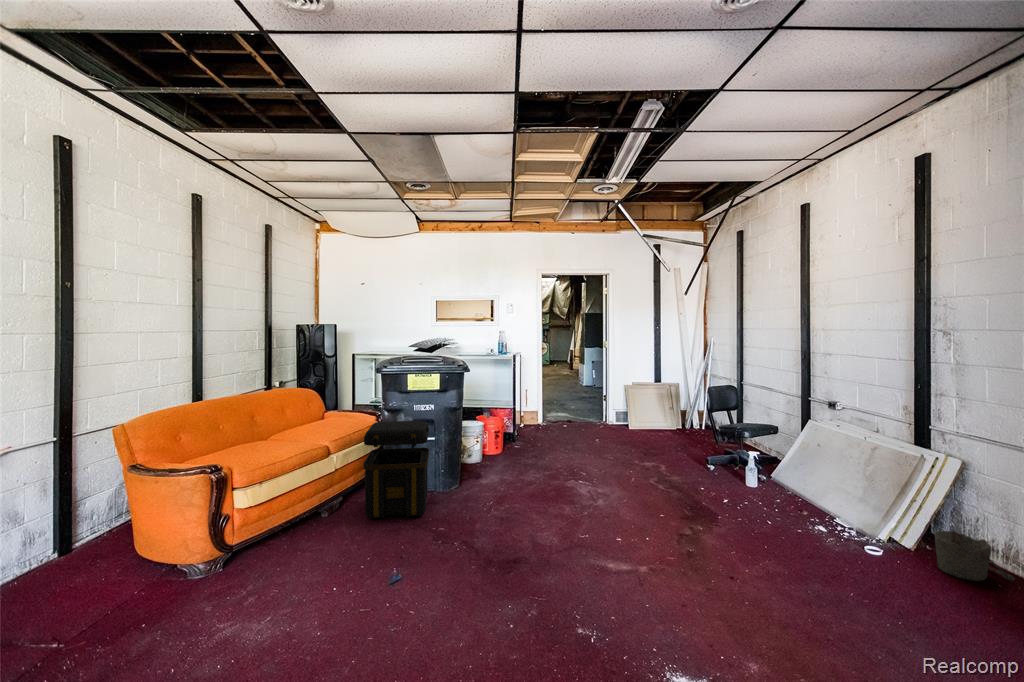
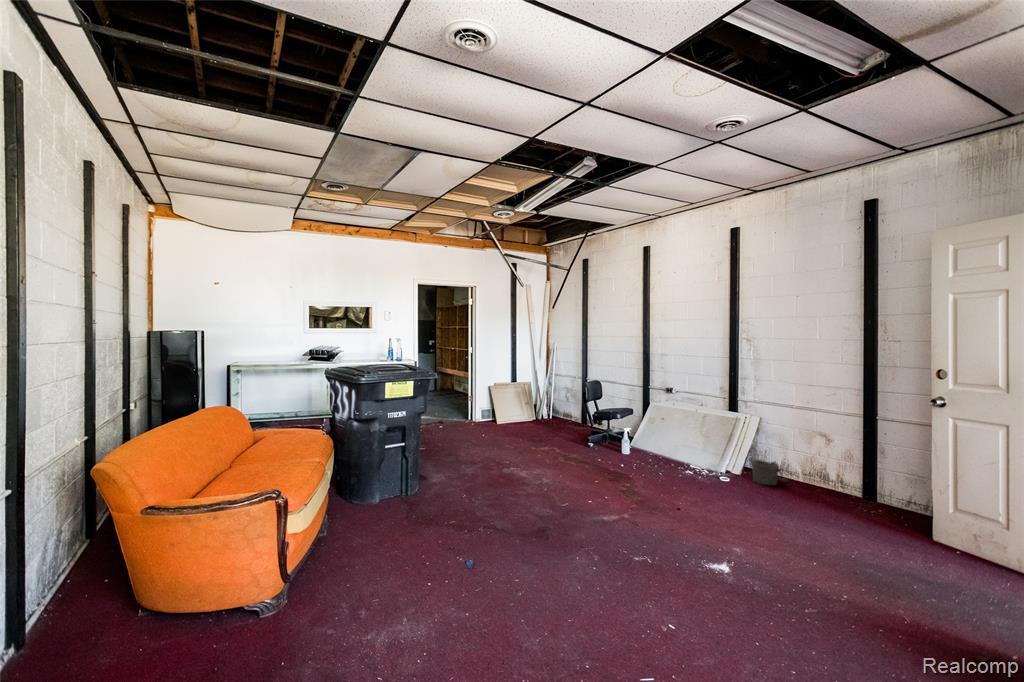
toolbox: present [363,421,429,519] -> none [354,427,426,525]

